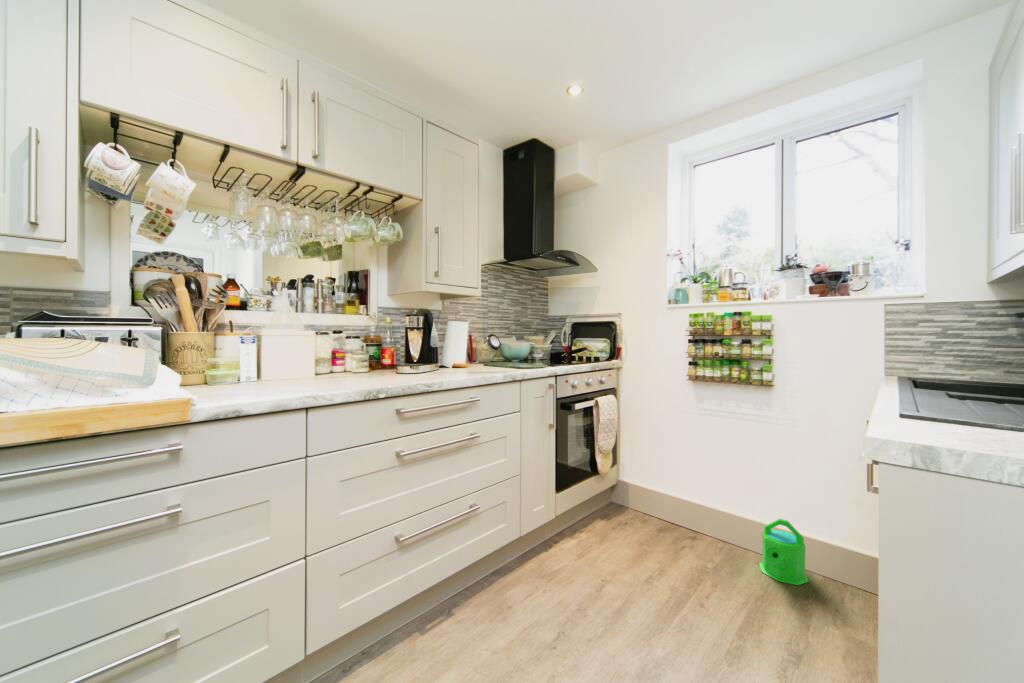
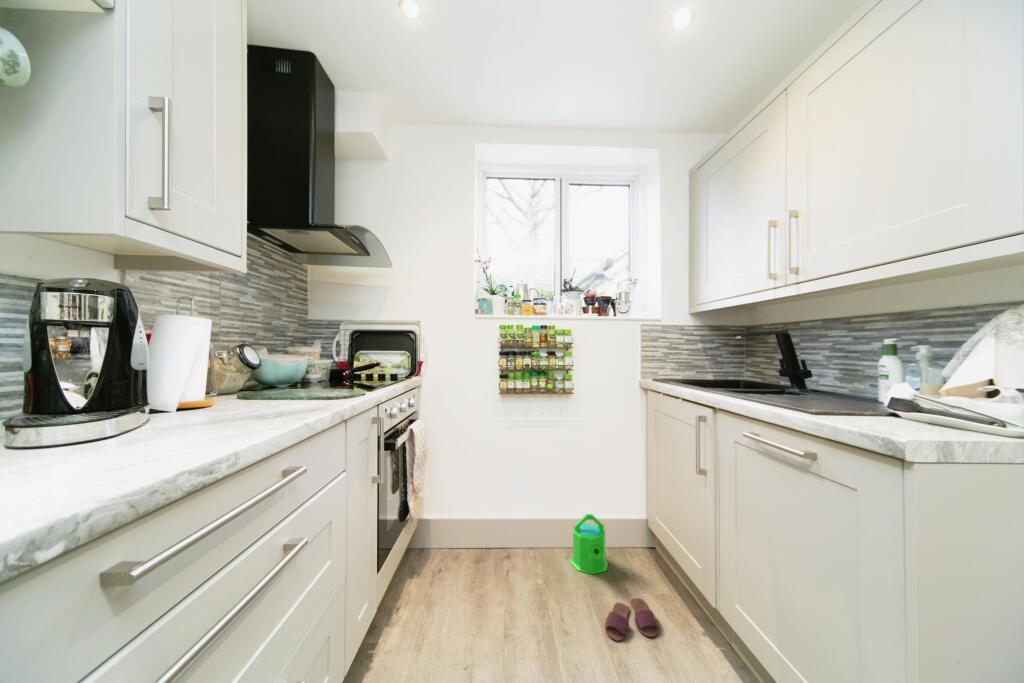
slippers: none [743,607,819,647] -> present [605,598,659,641]

